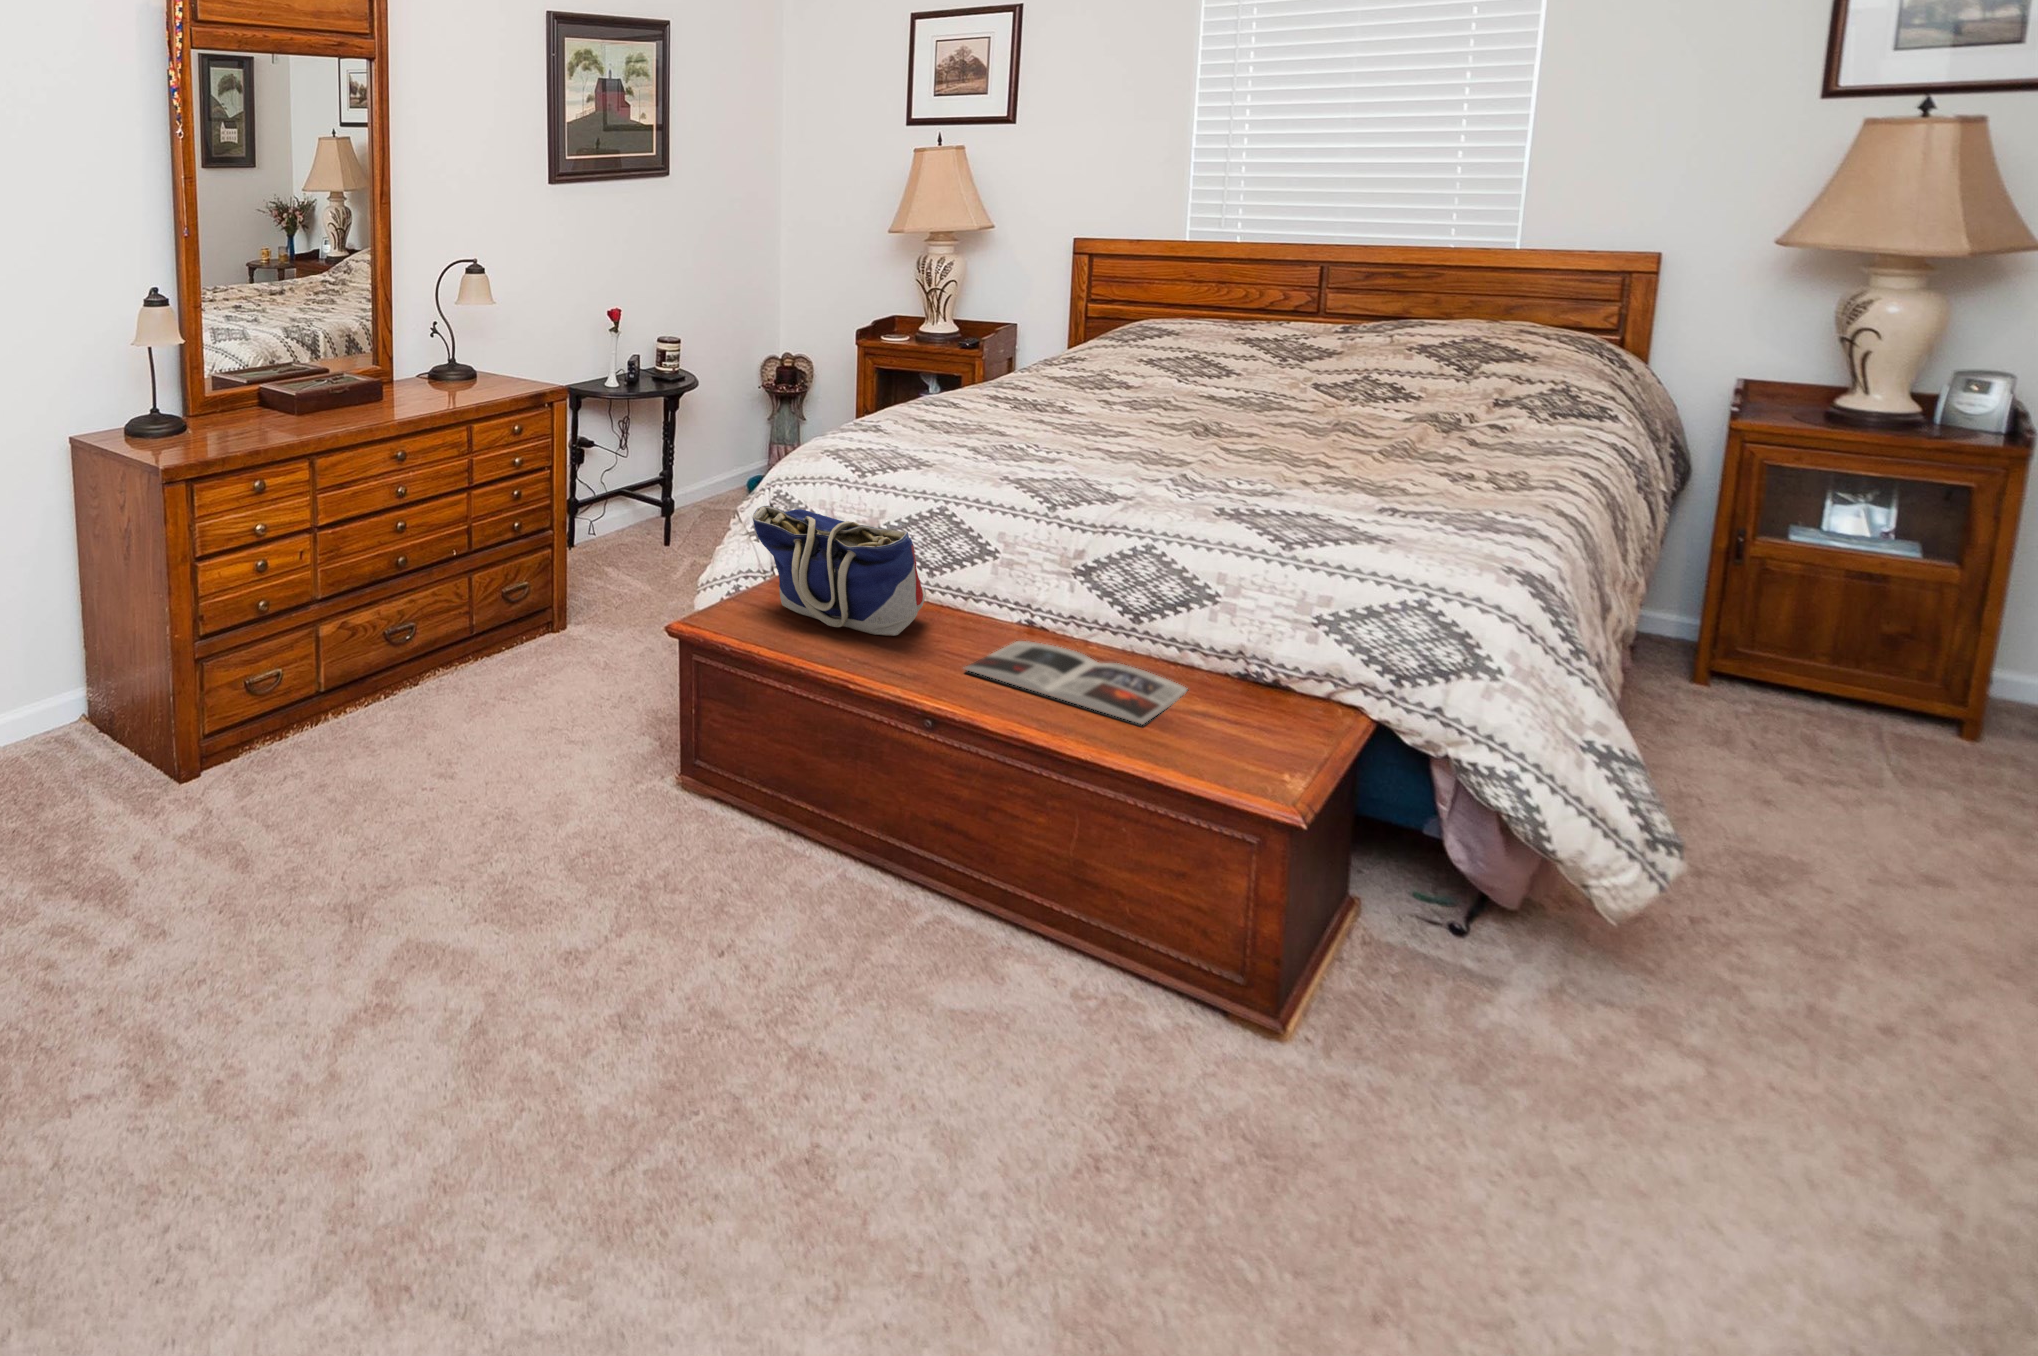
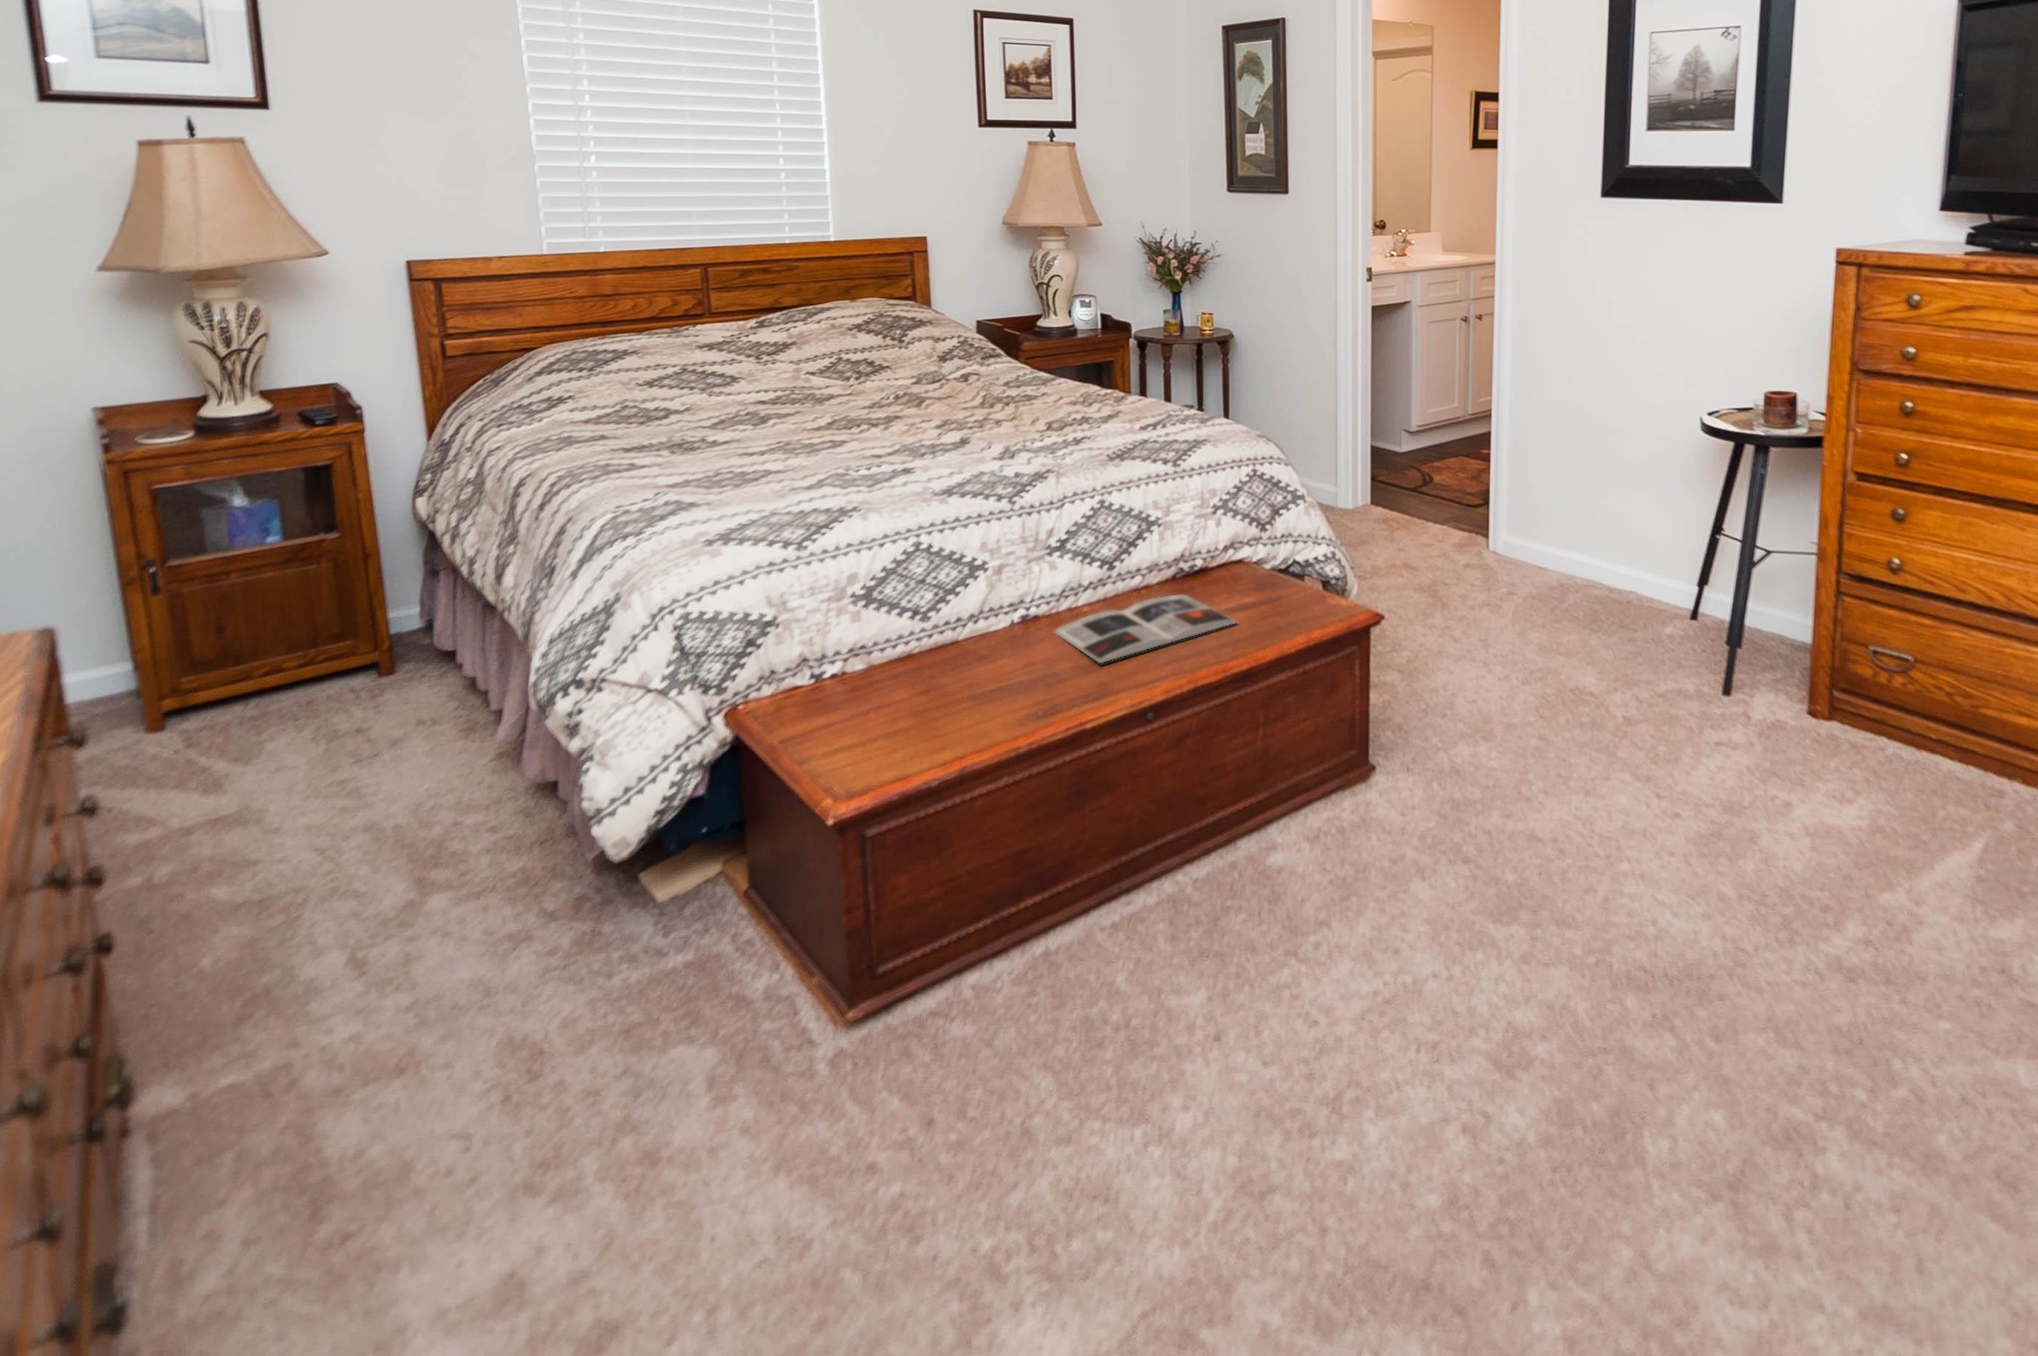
tote bag: present [752,506,926,636] -> none [824,563,1033,722]

